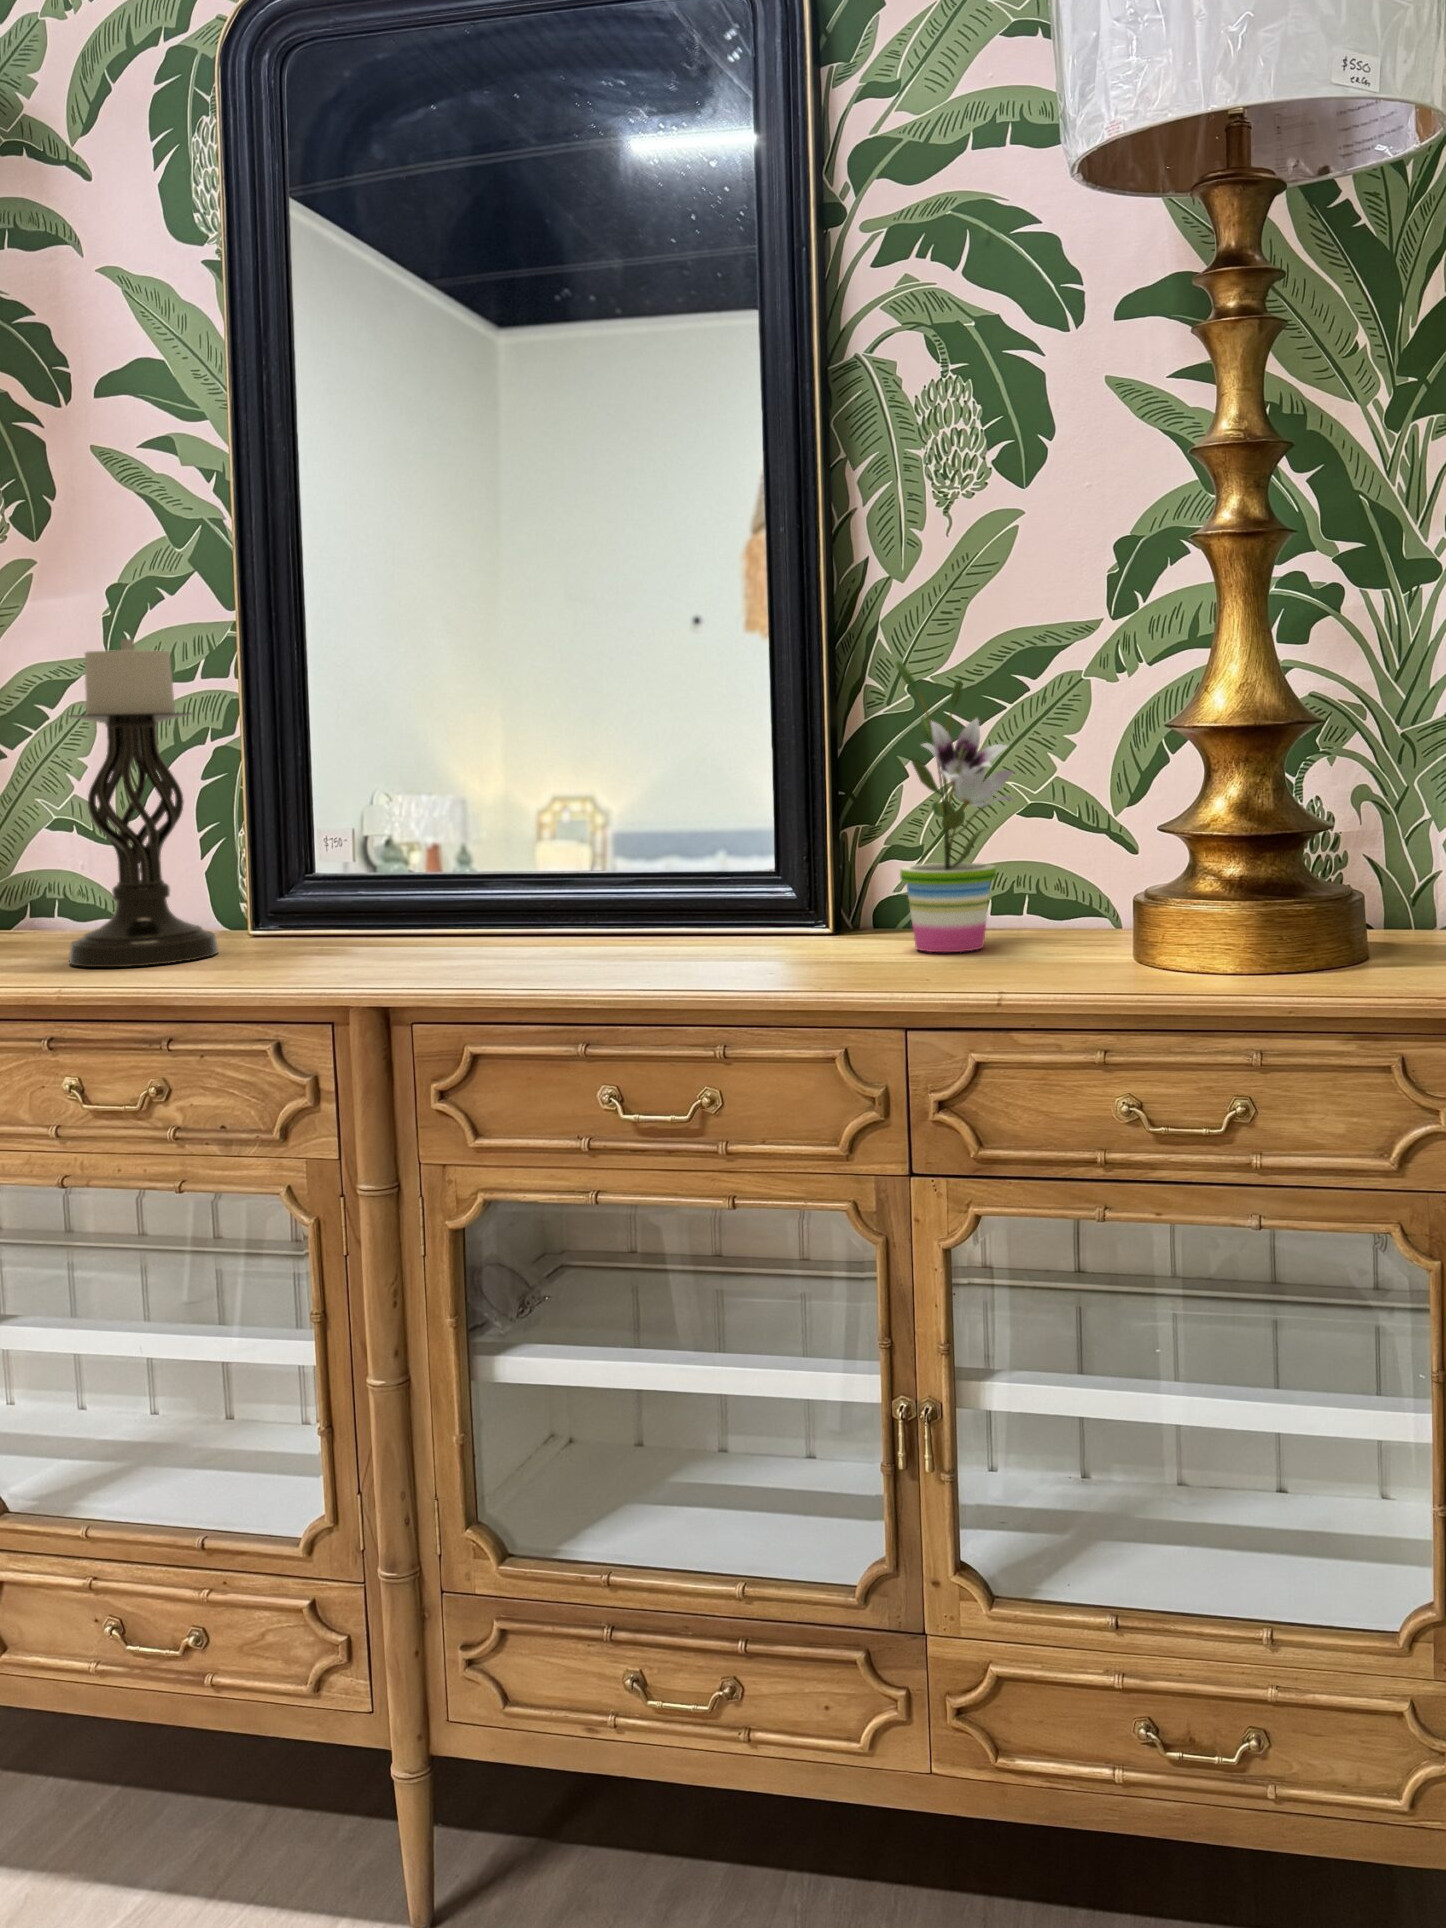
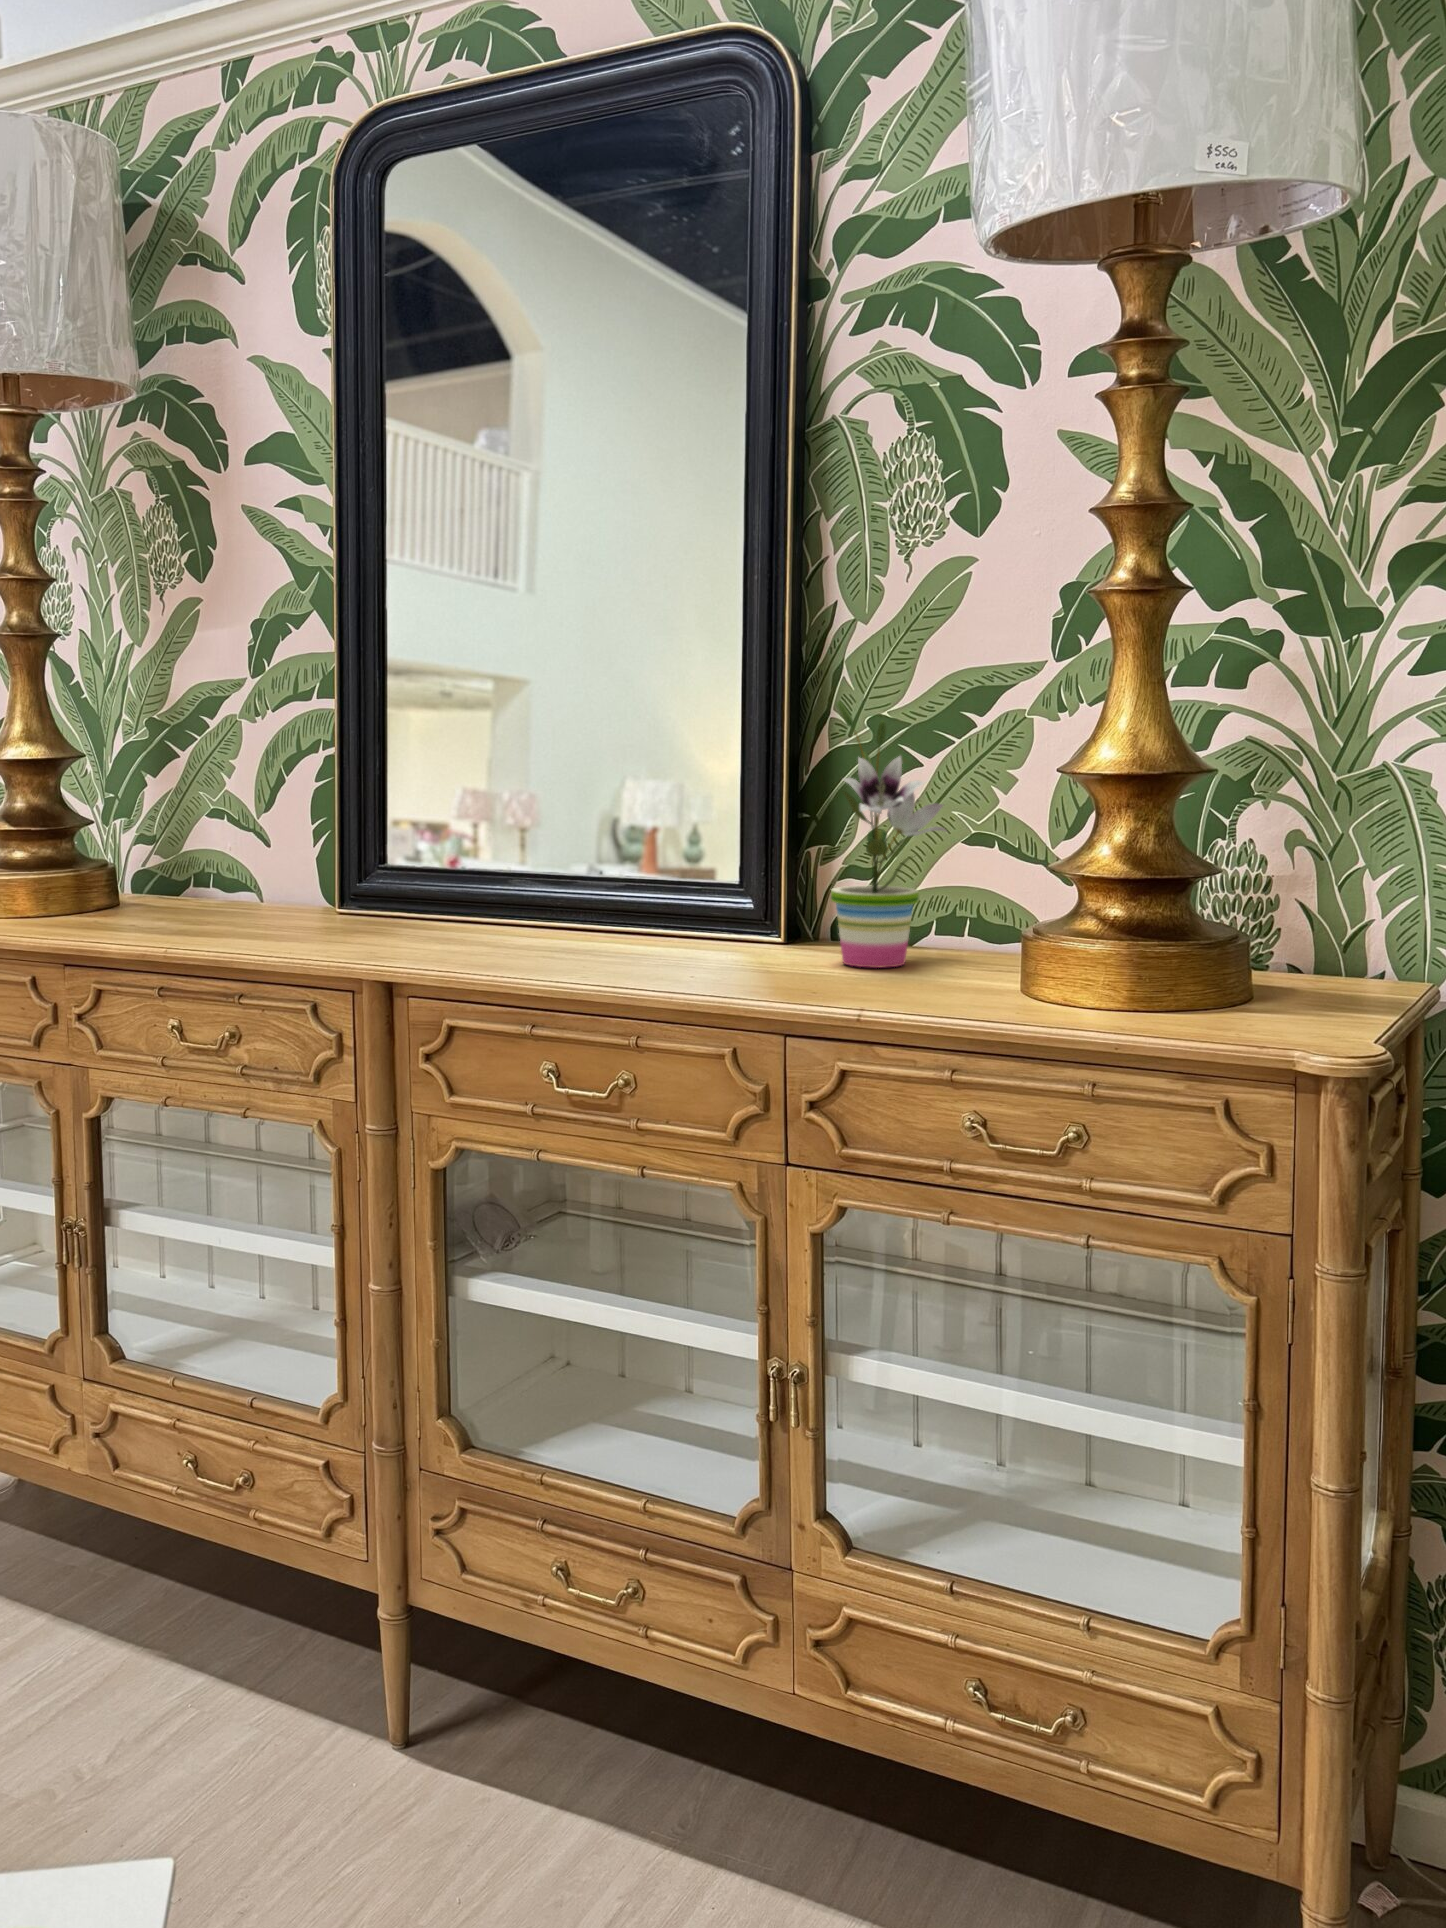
candle holder: present [68,639,218,967] -> none [186,671,298,934]

